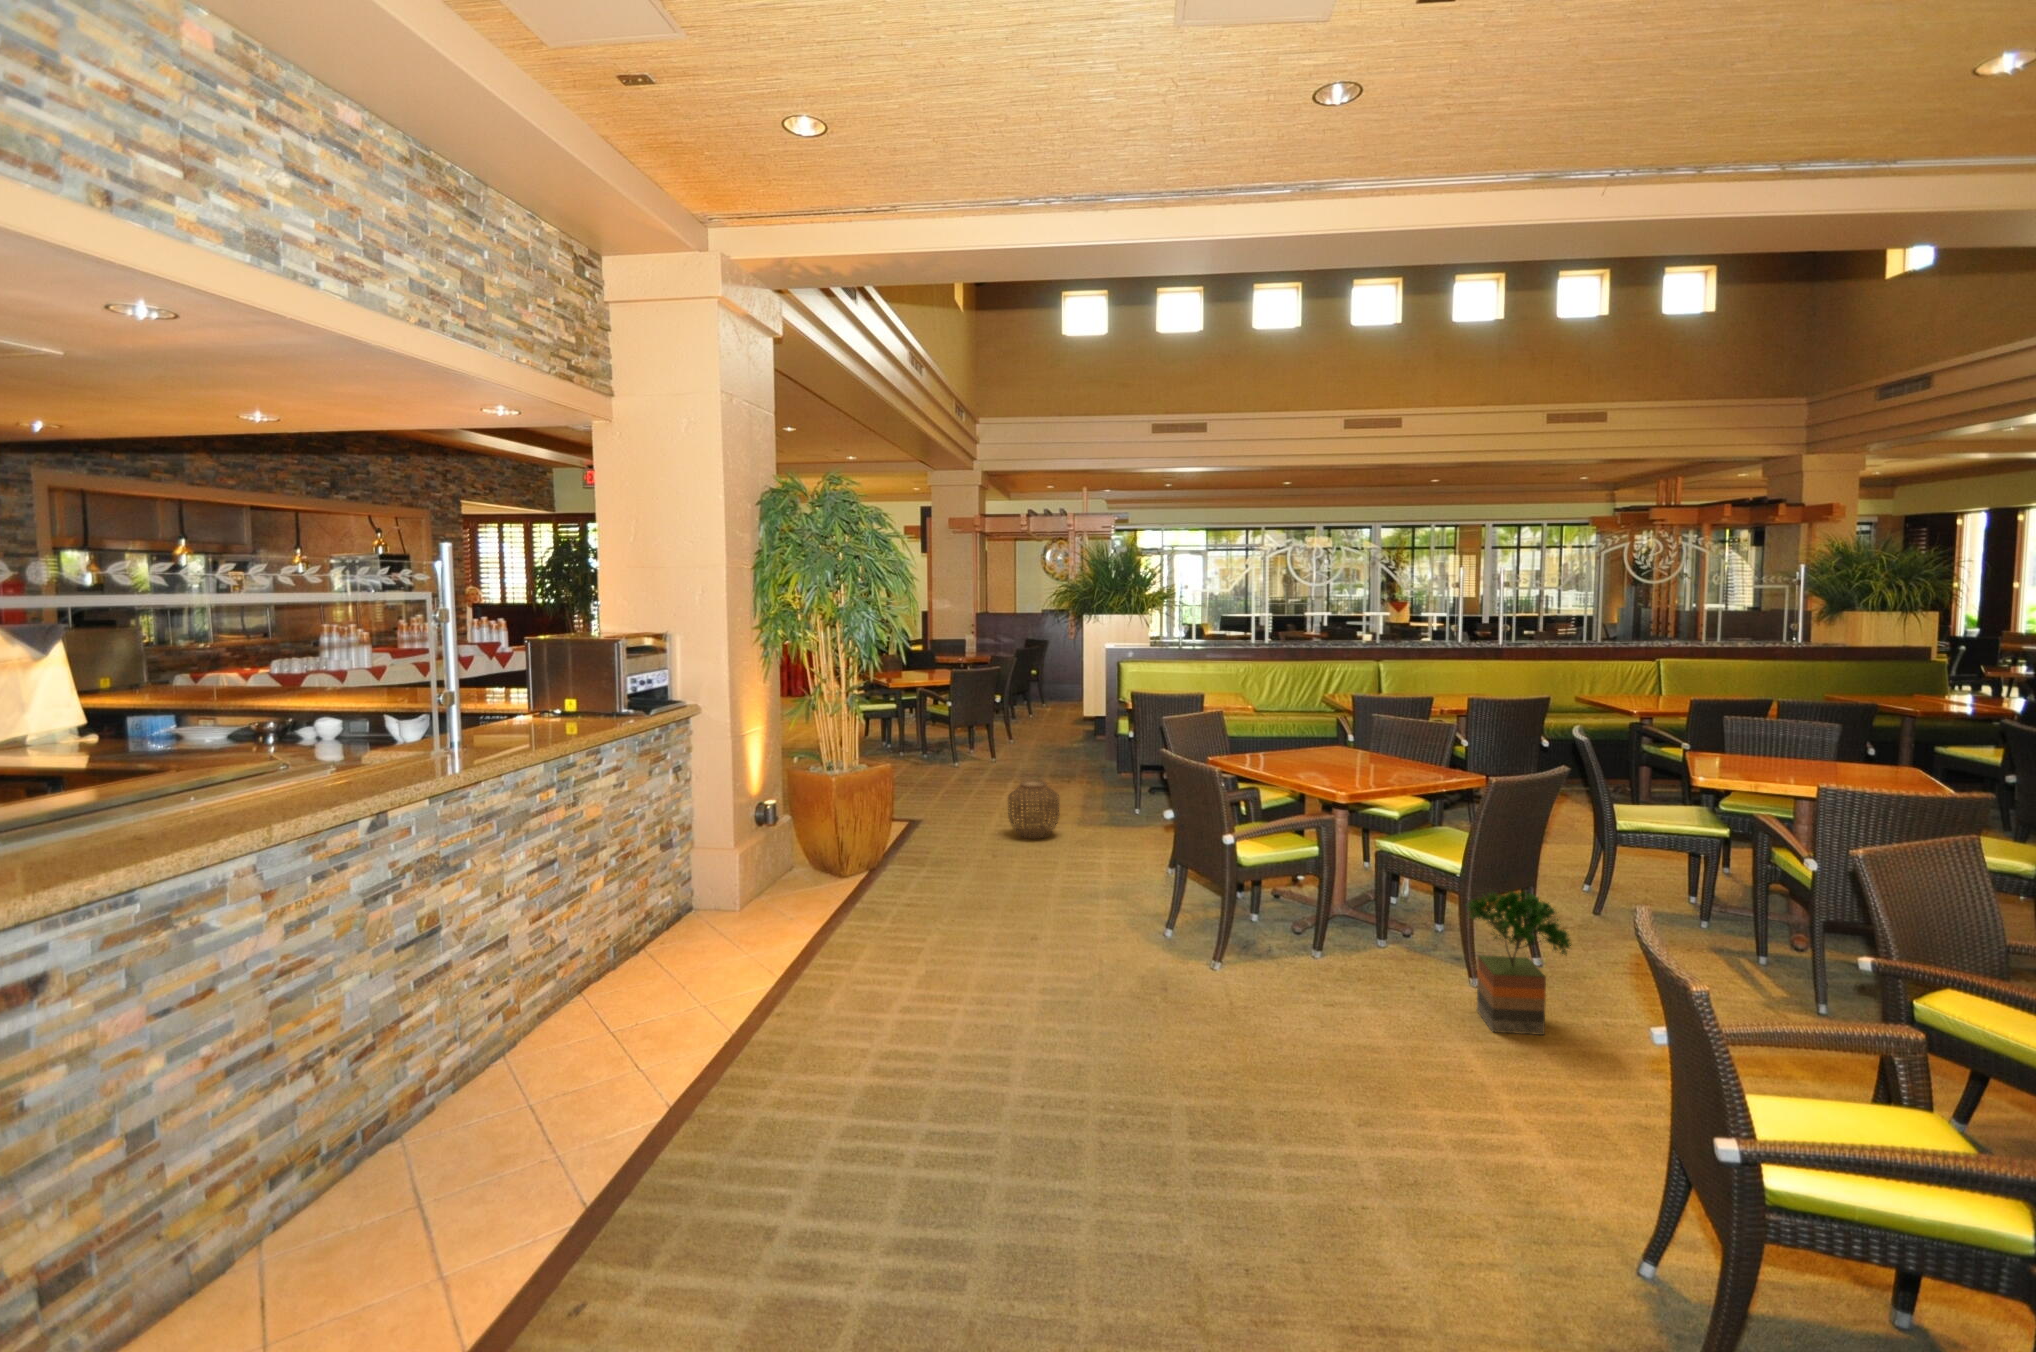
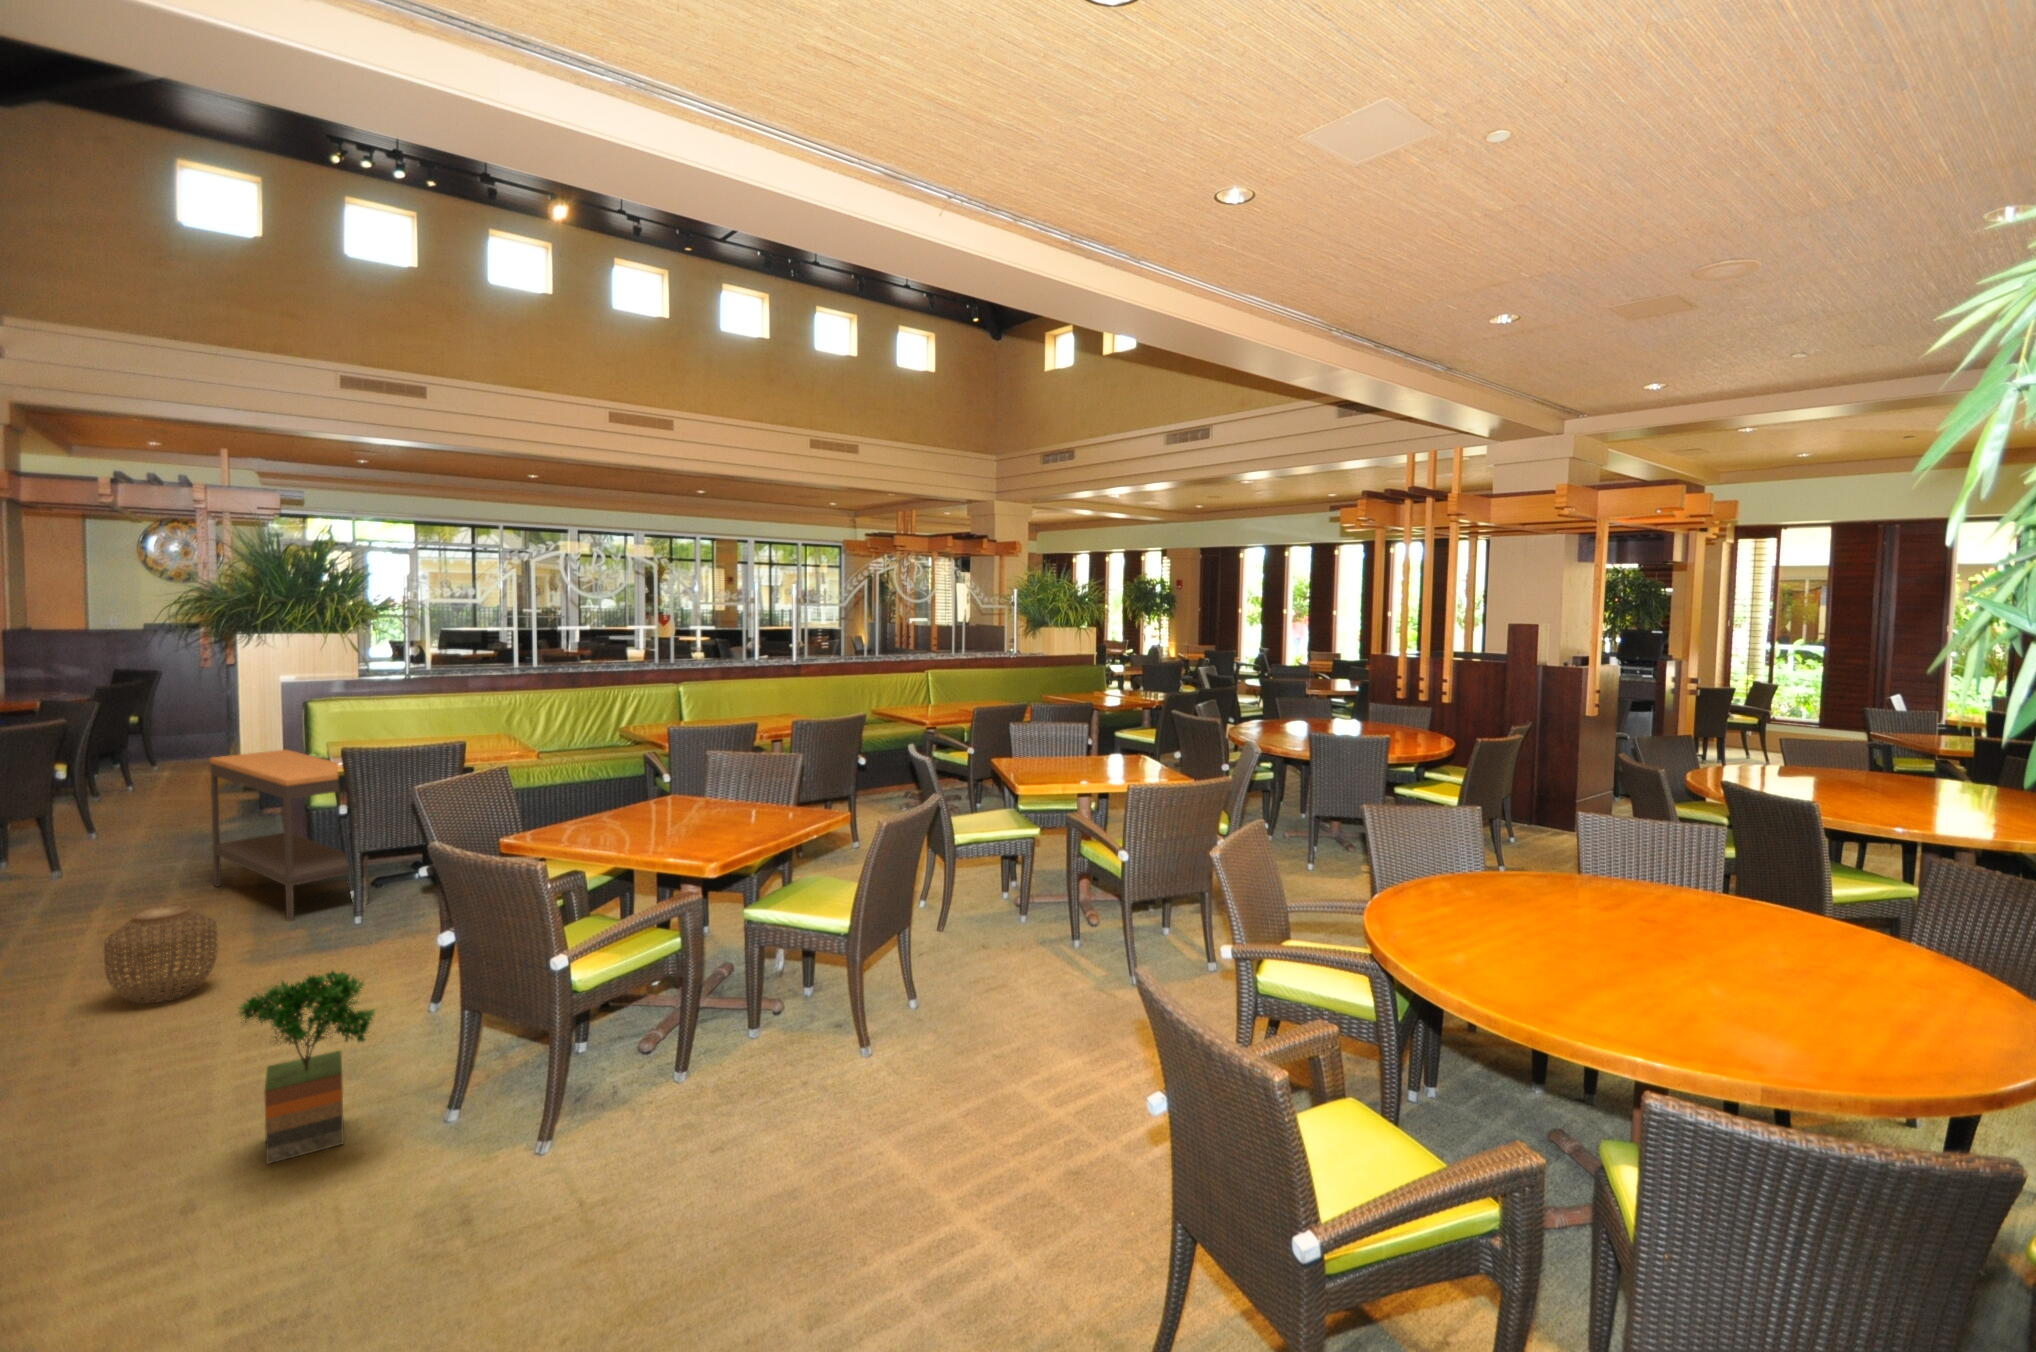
console table: none [1065,694,1145,808] -> present [210,750,369,921]
potted tree: present [1466,891,1572,1035] -> present [236,971,375,1164]

